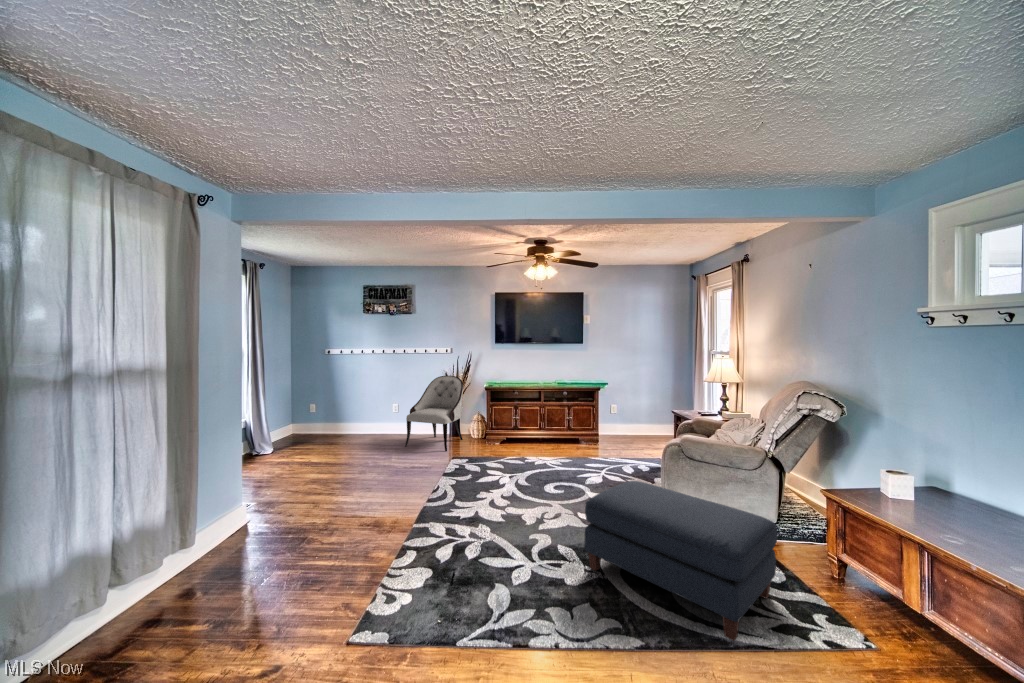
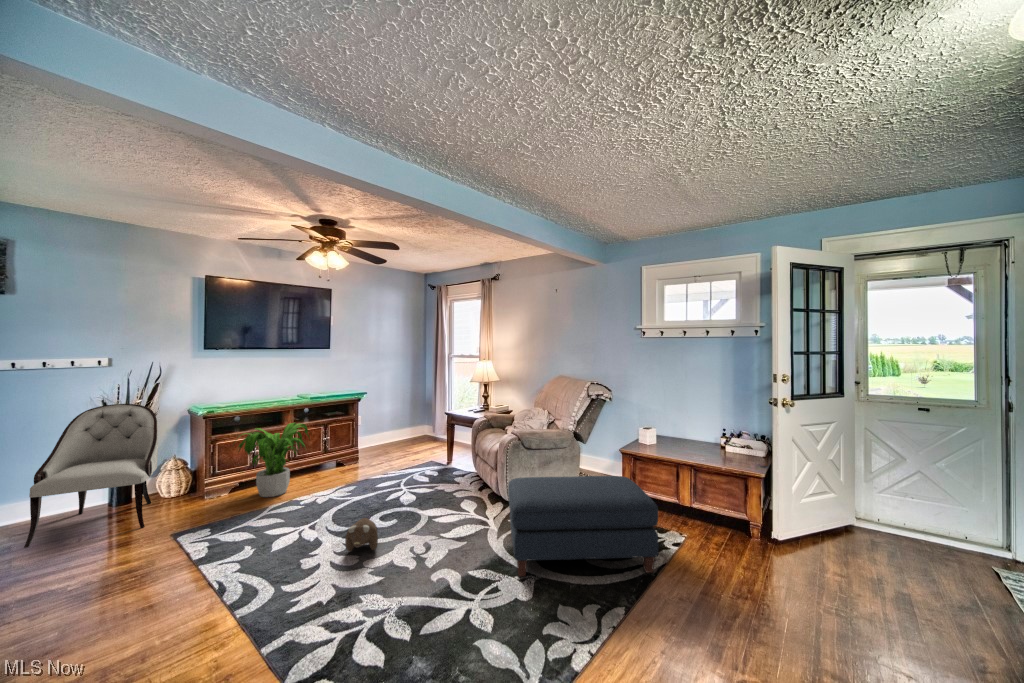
potted plant: none [494,401,547,453] -> present [238,423,310,497]
plush toy: none [503,478,534,505] -> present [345,518,378,552]

